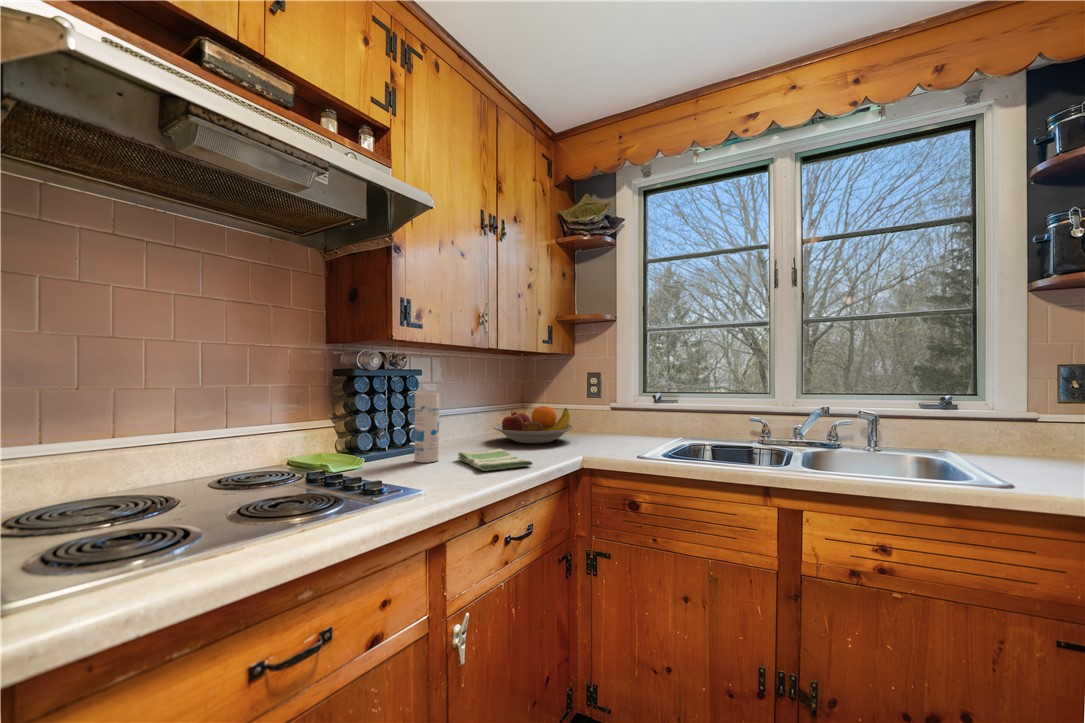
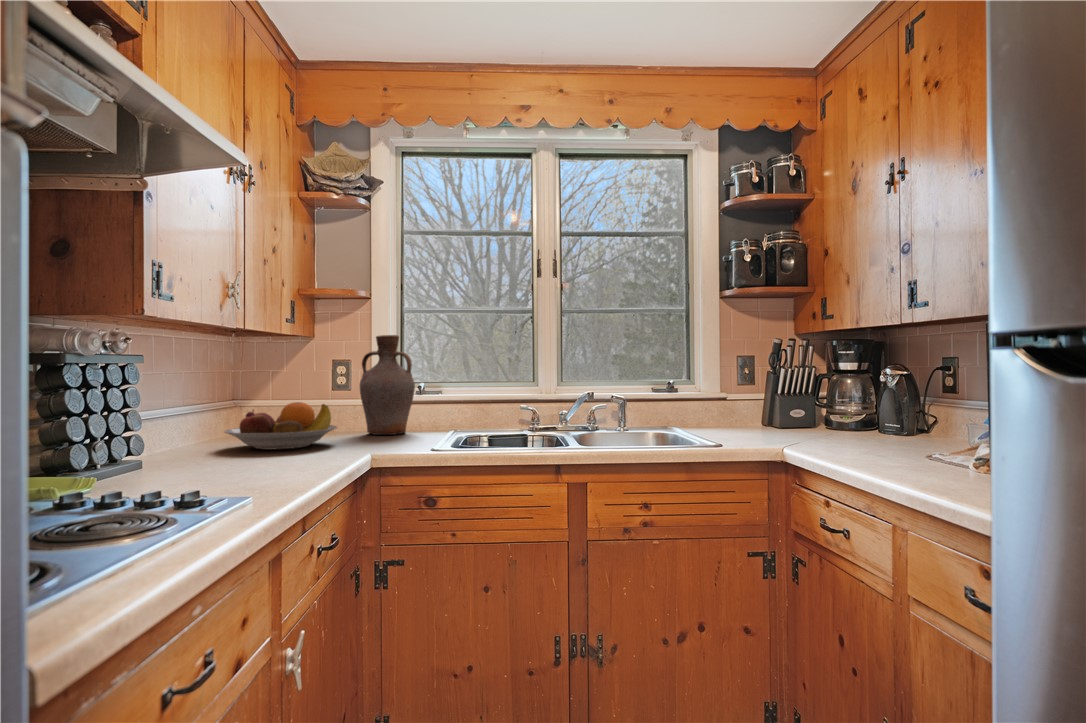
vase: none [602,350,649,436] -> present [359,335,415,435]
canister: present [414,393,439,463] -> none [141,383,181,479]
dish towel: present [458,449,532,471] -> none [208,454,326,477]

